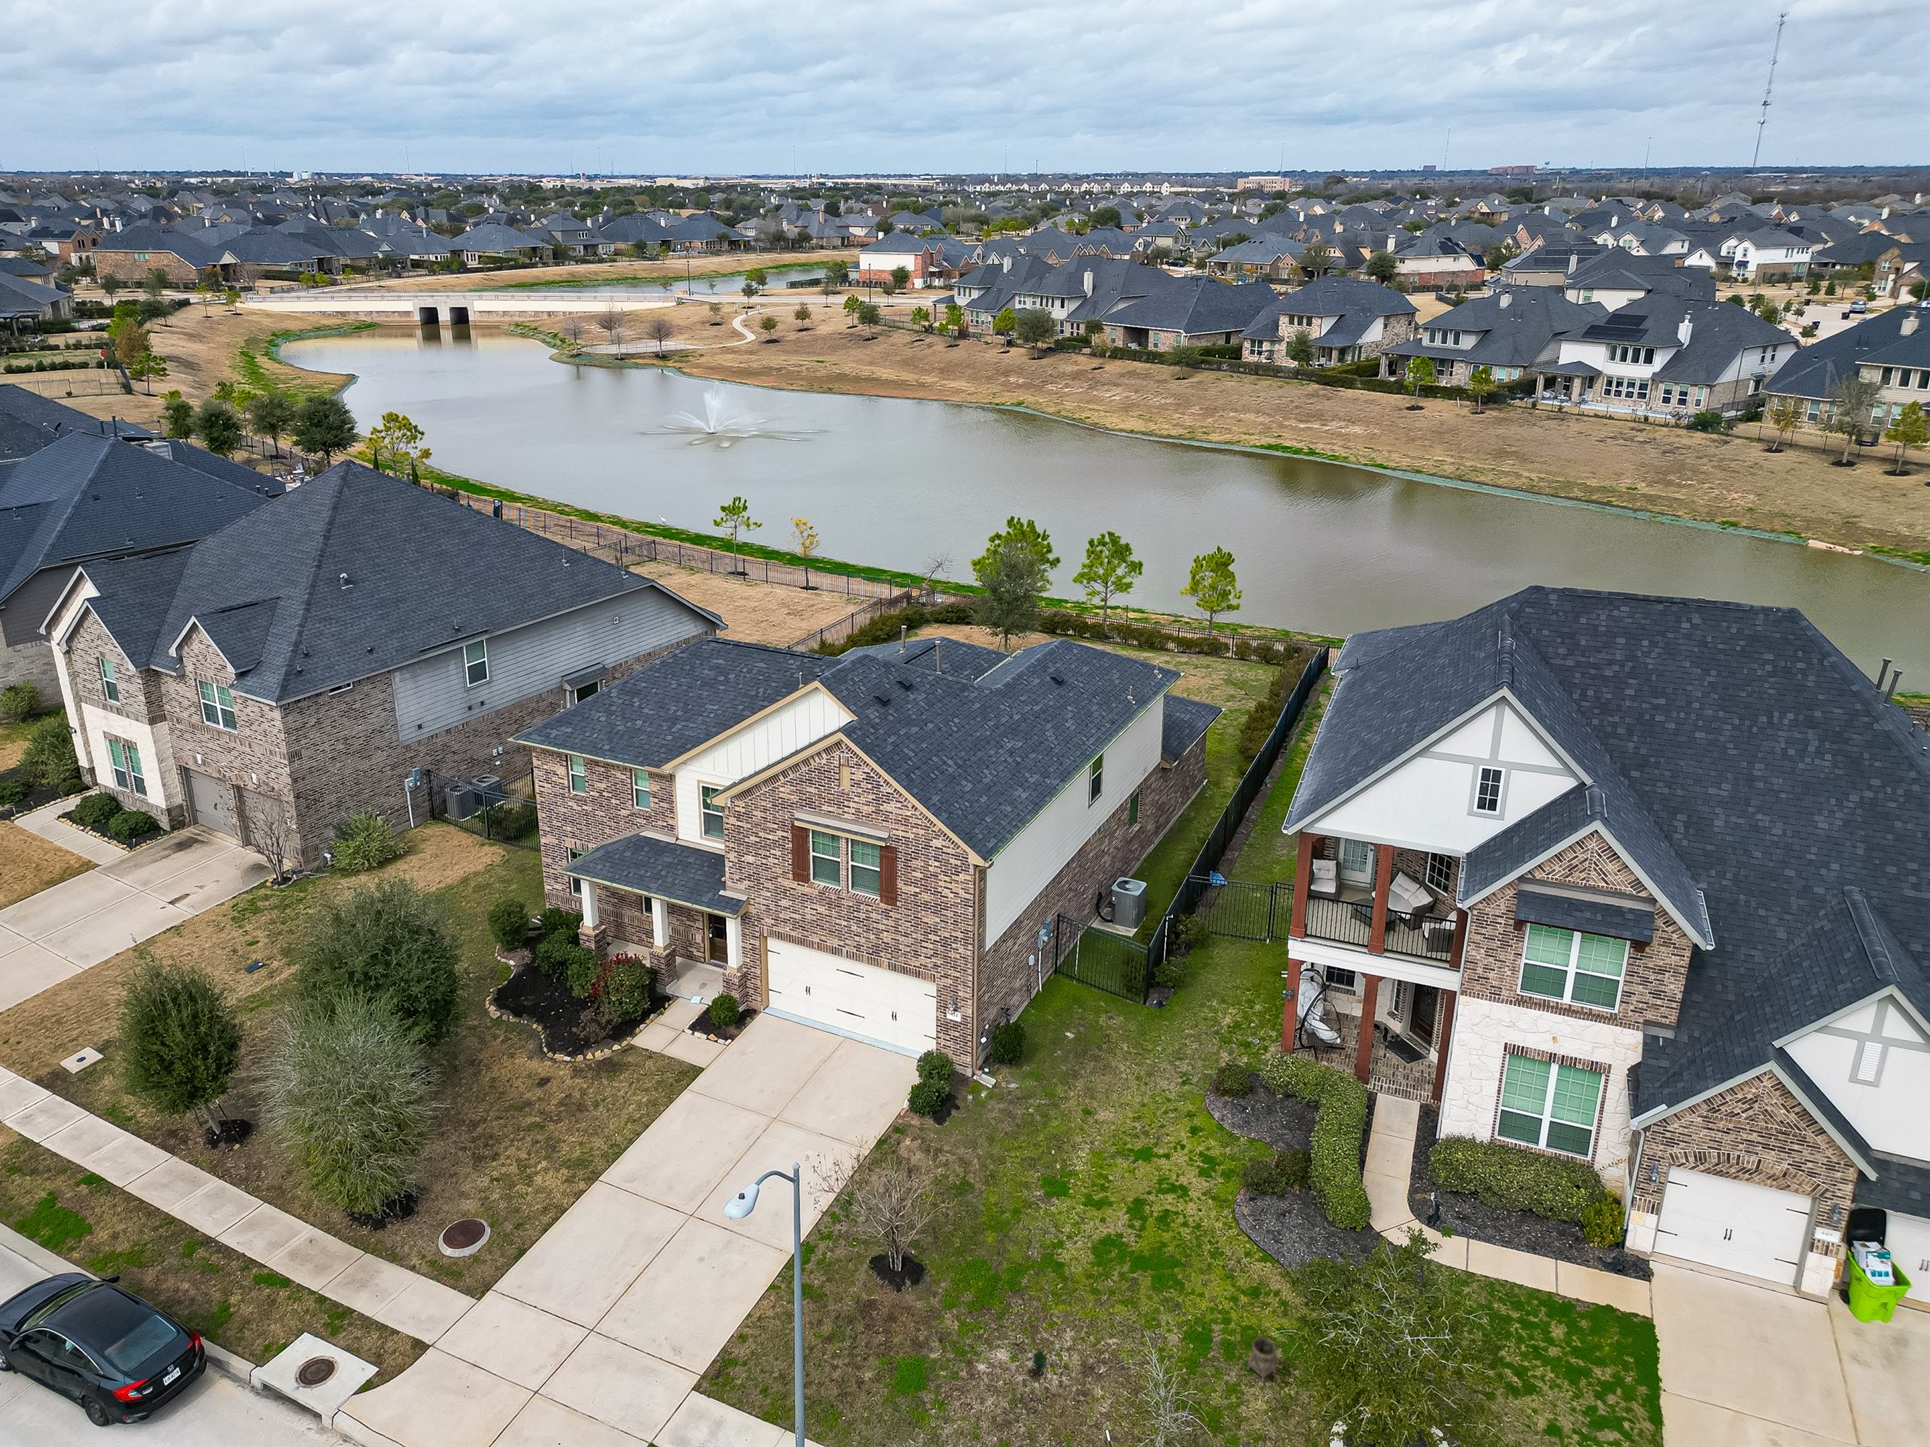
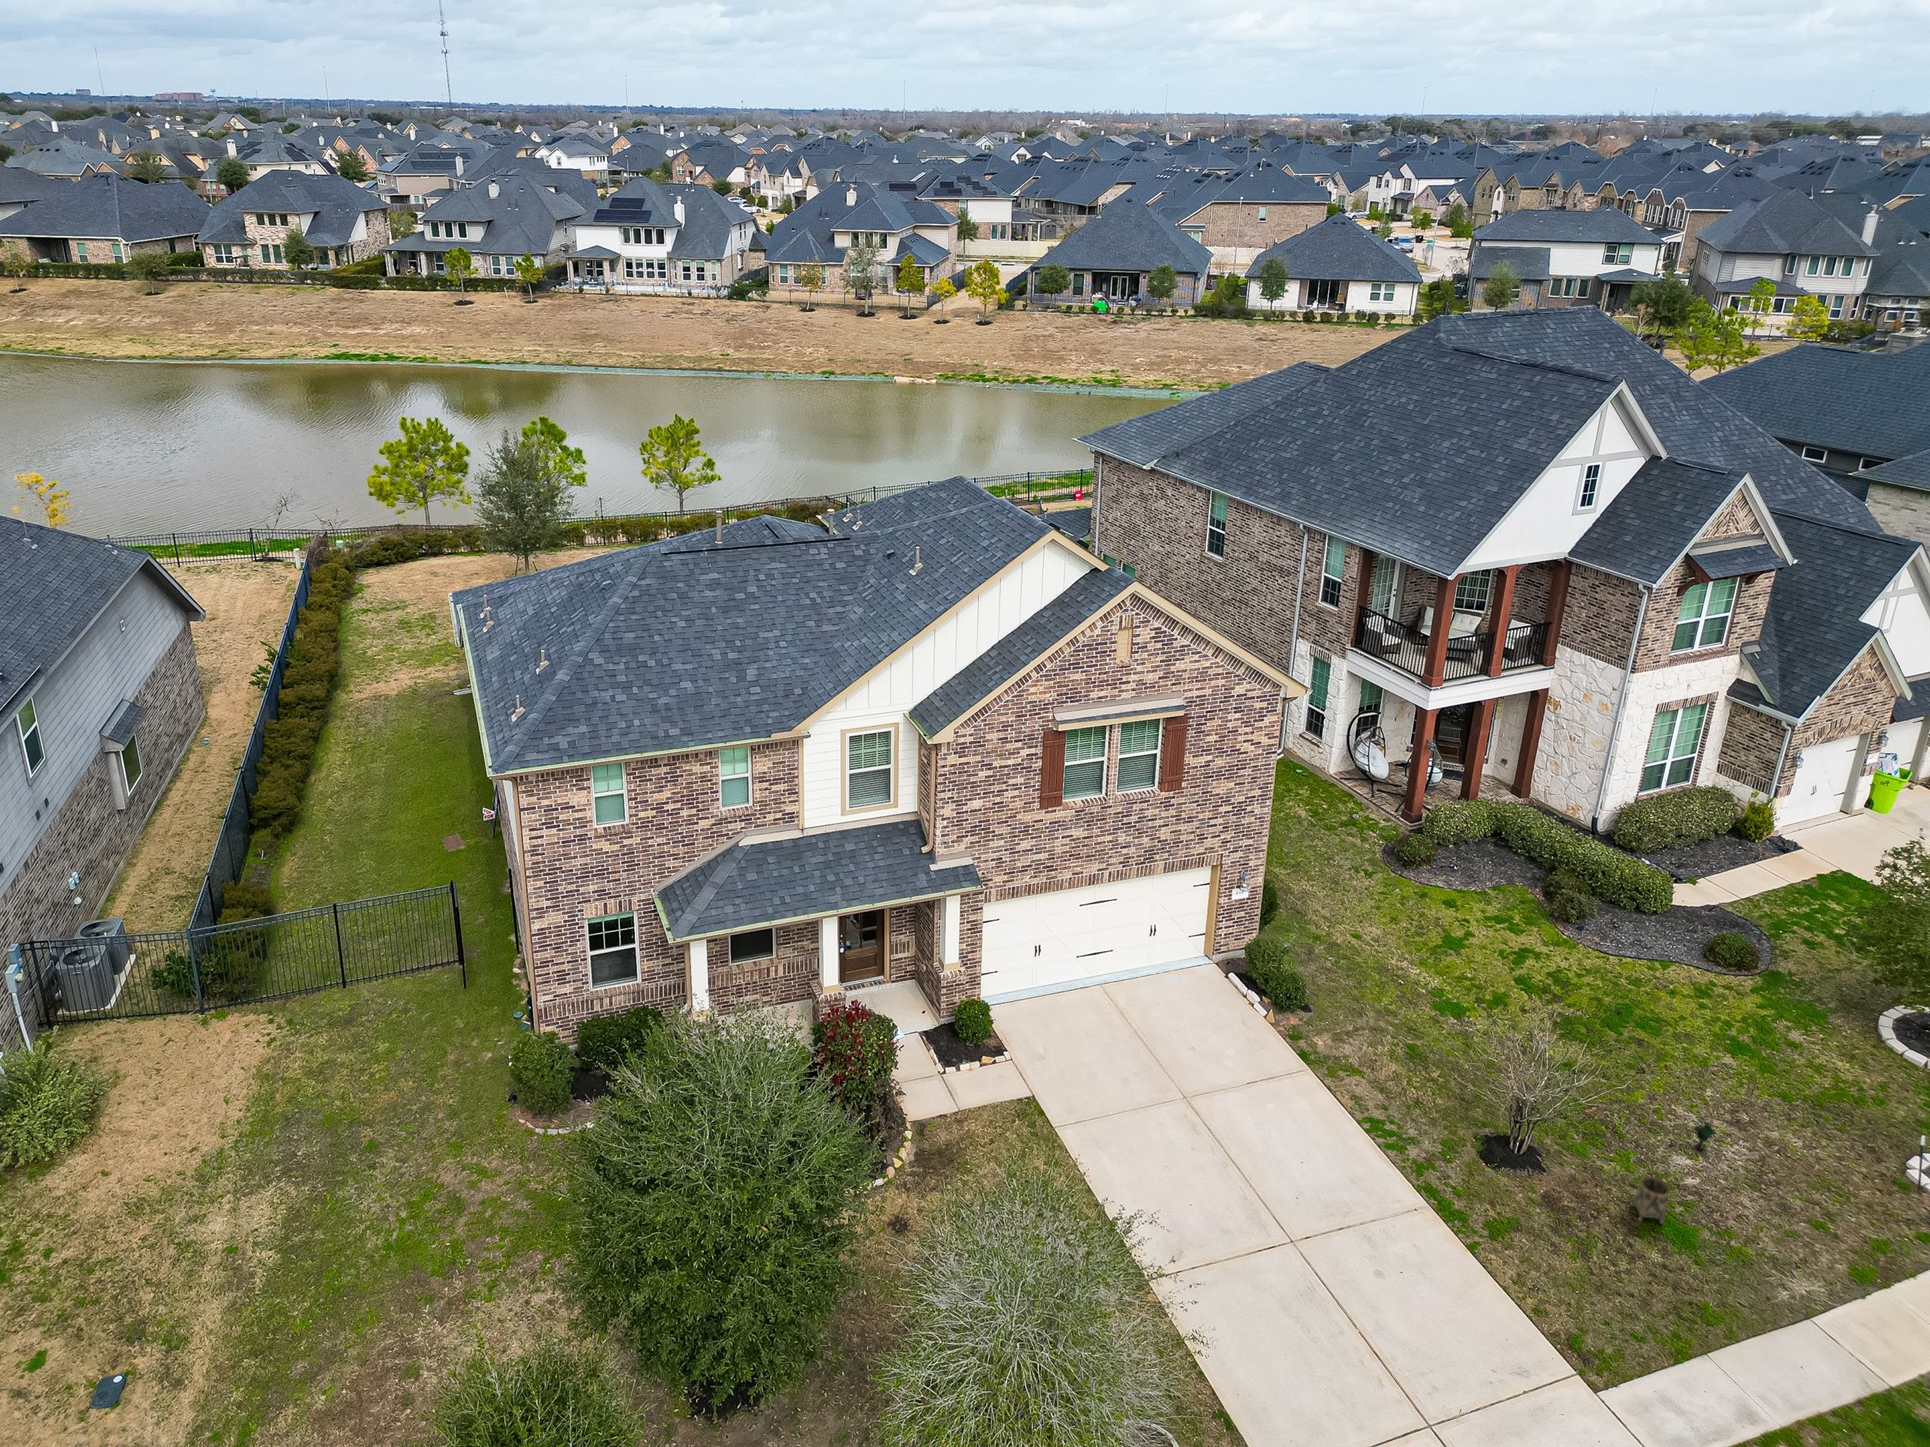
basket: present [1247,1337,1276,1382] -> present [1631,1176,1670,1224]

